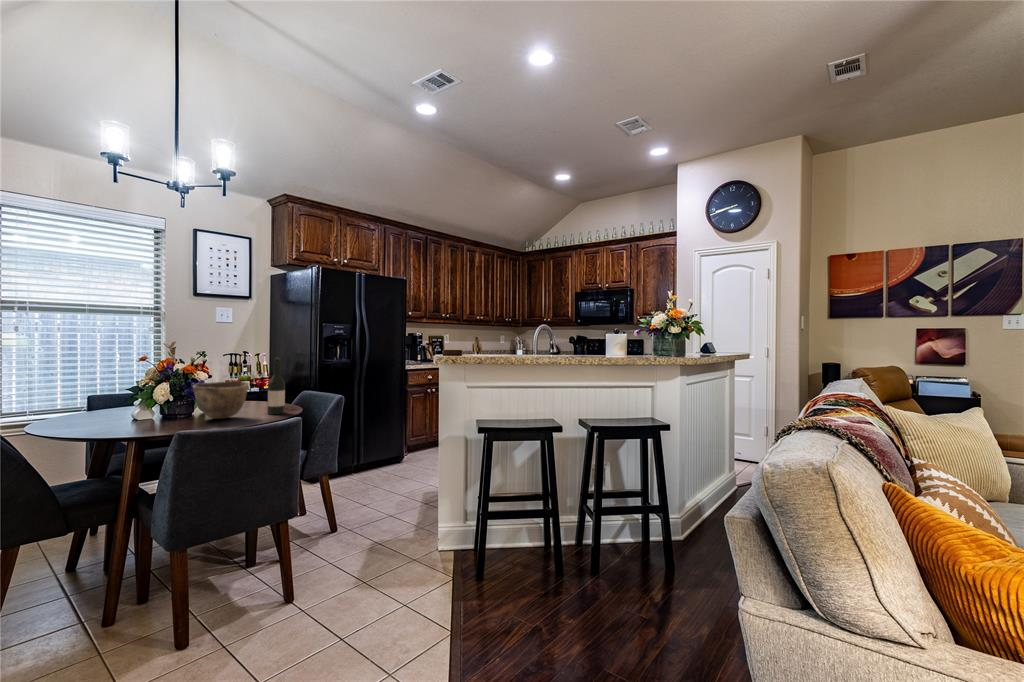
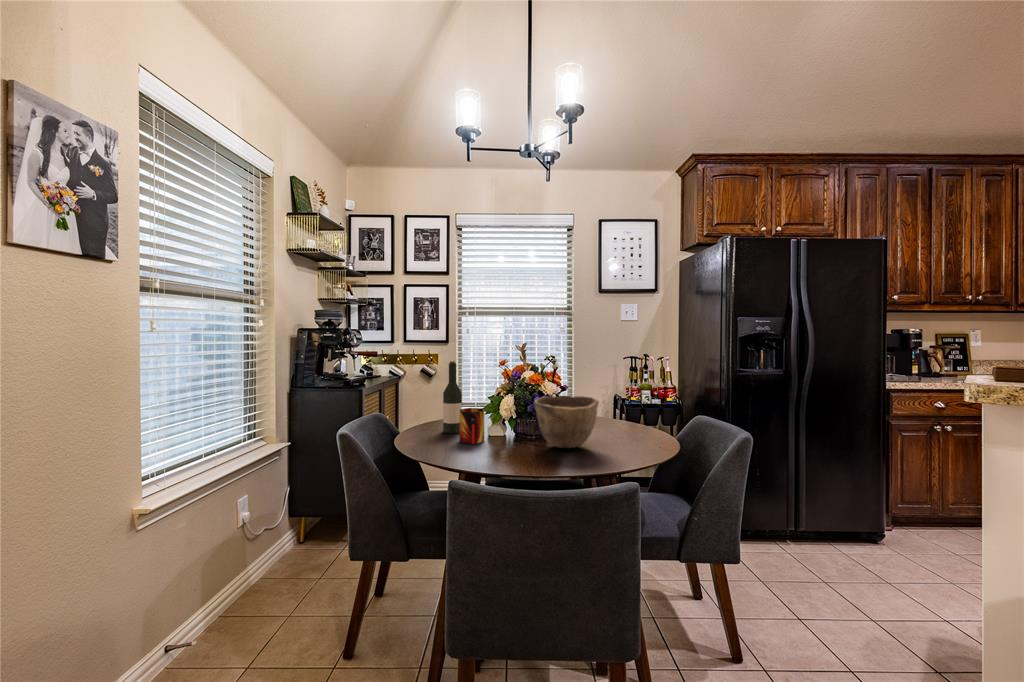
wine bottle: present [268,358,285,414] -> present [443,361,462,433]
mug: none [111,398,139,428] -> present [459,408,484,444]

